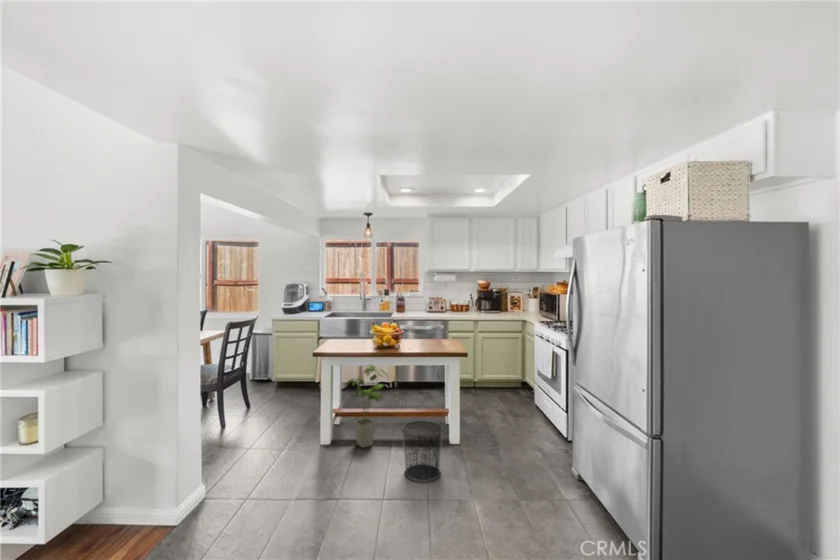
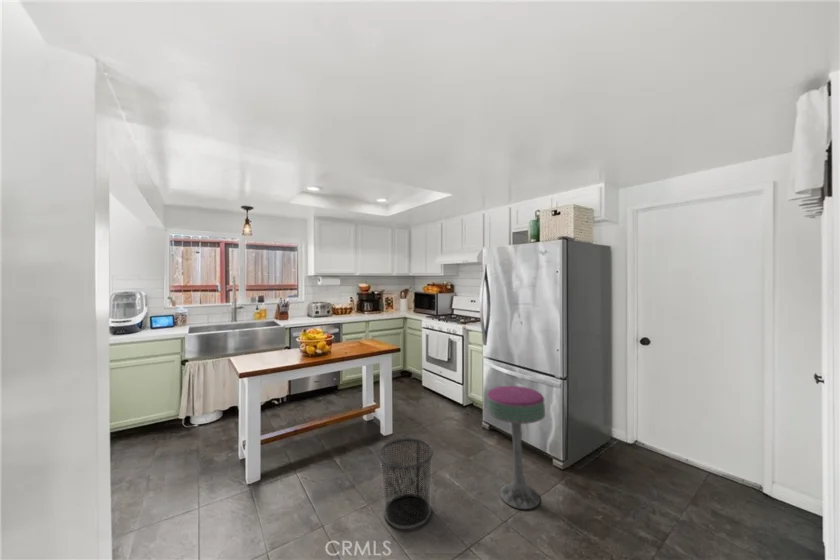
house plant: present [348,365,387,448] -> none [273,381,335,501]
bar stool: none [490,396,541,501] -> present [487,386,545,509]

